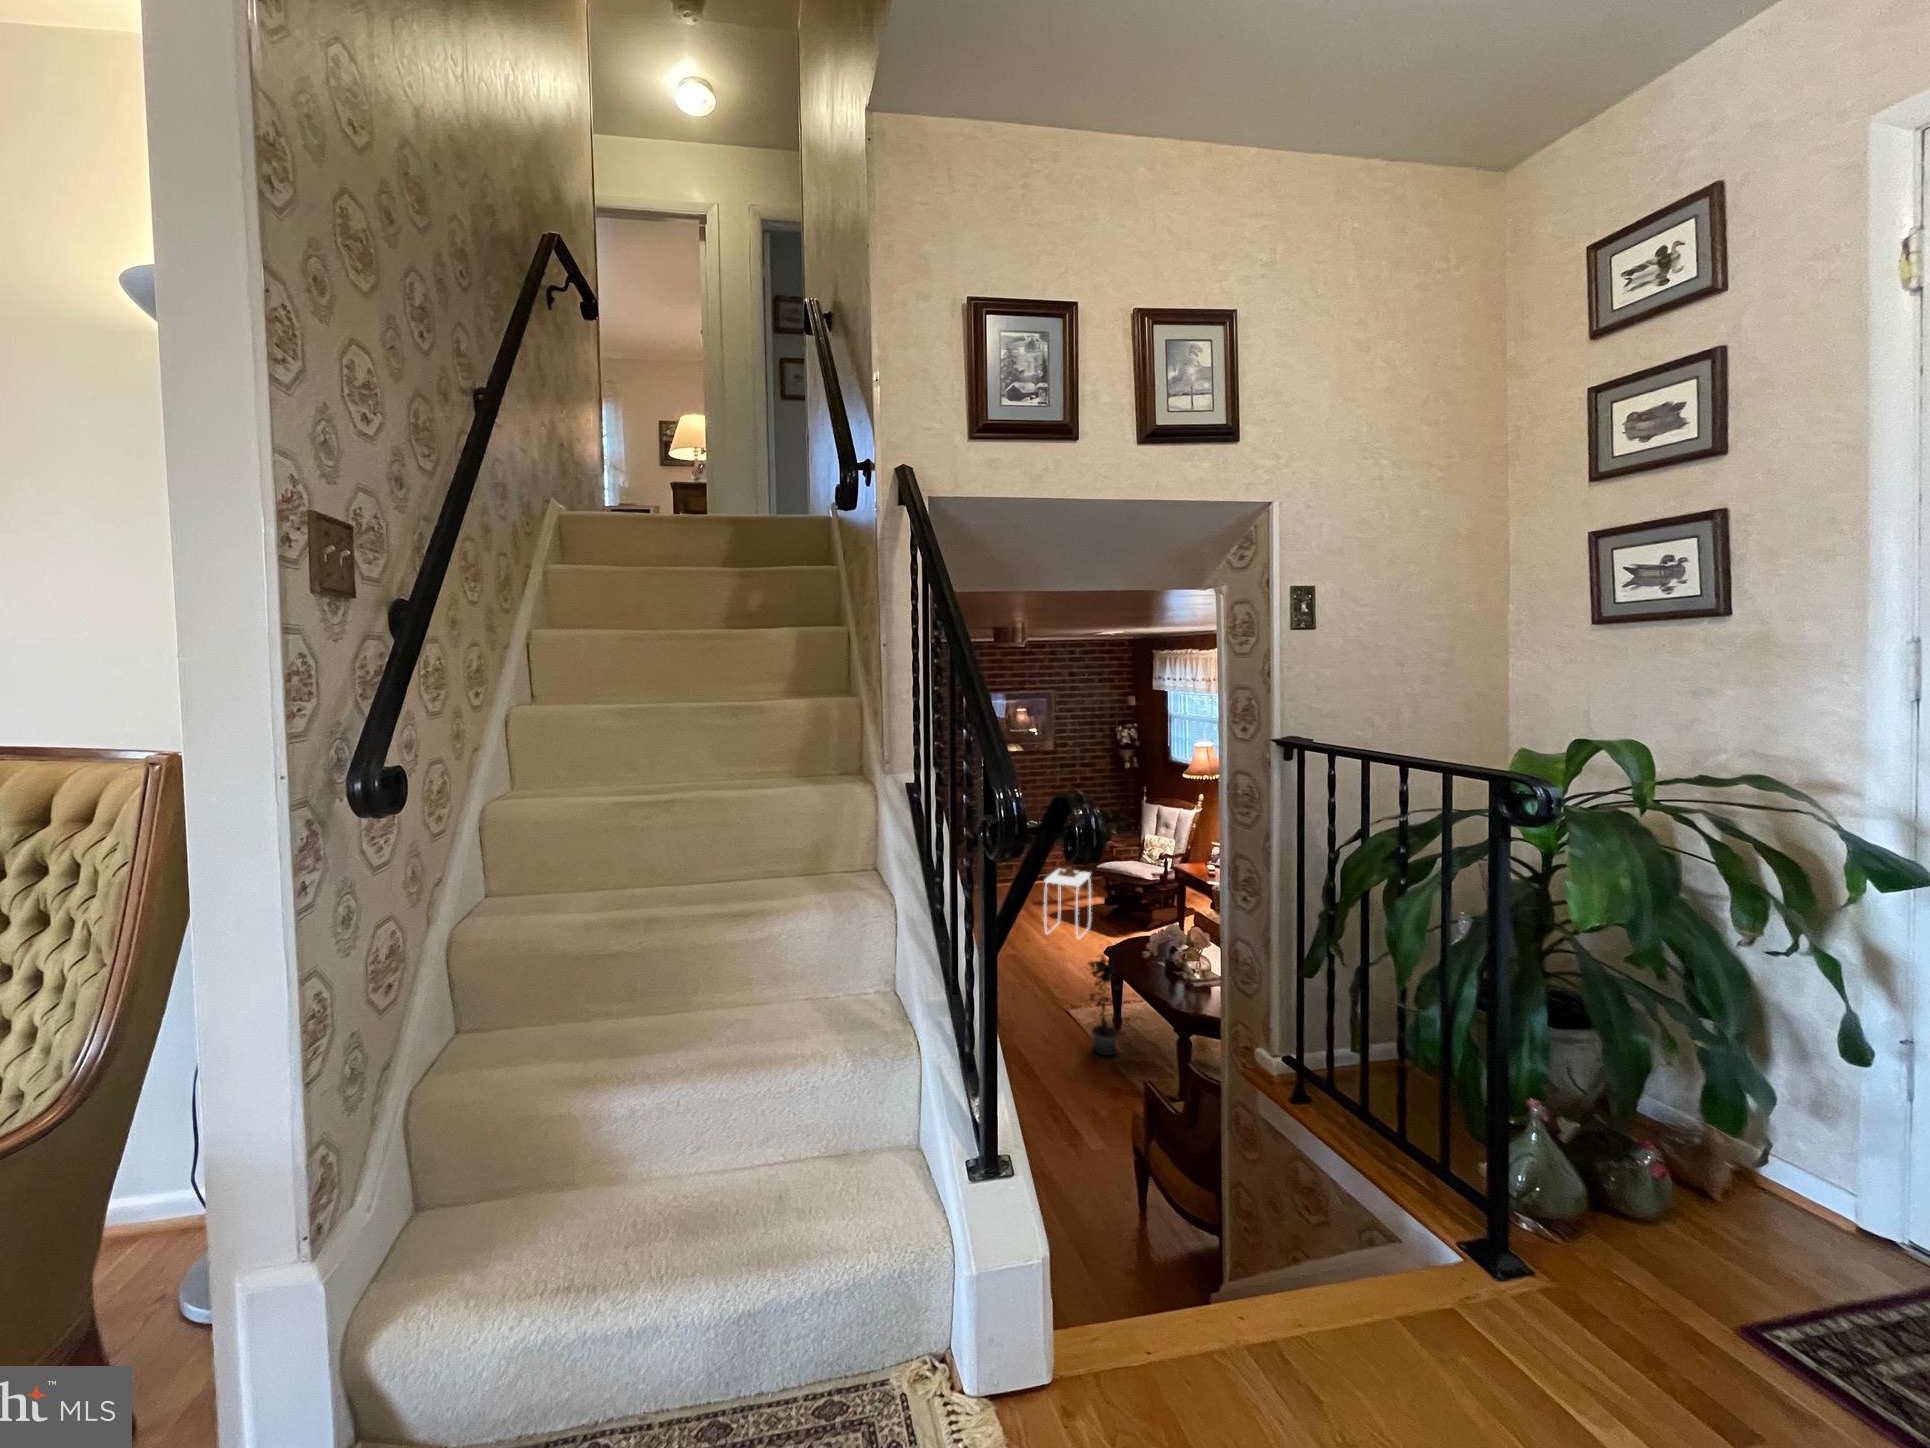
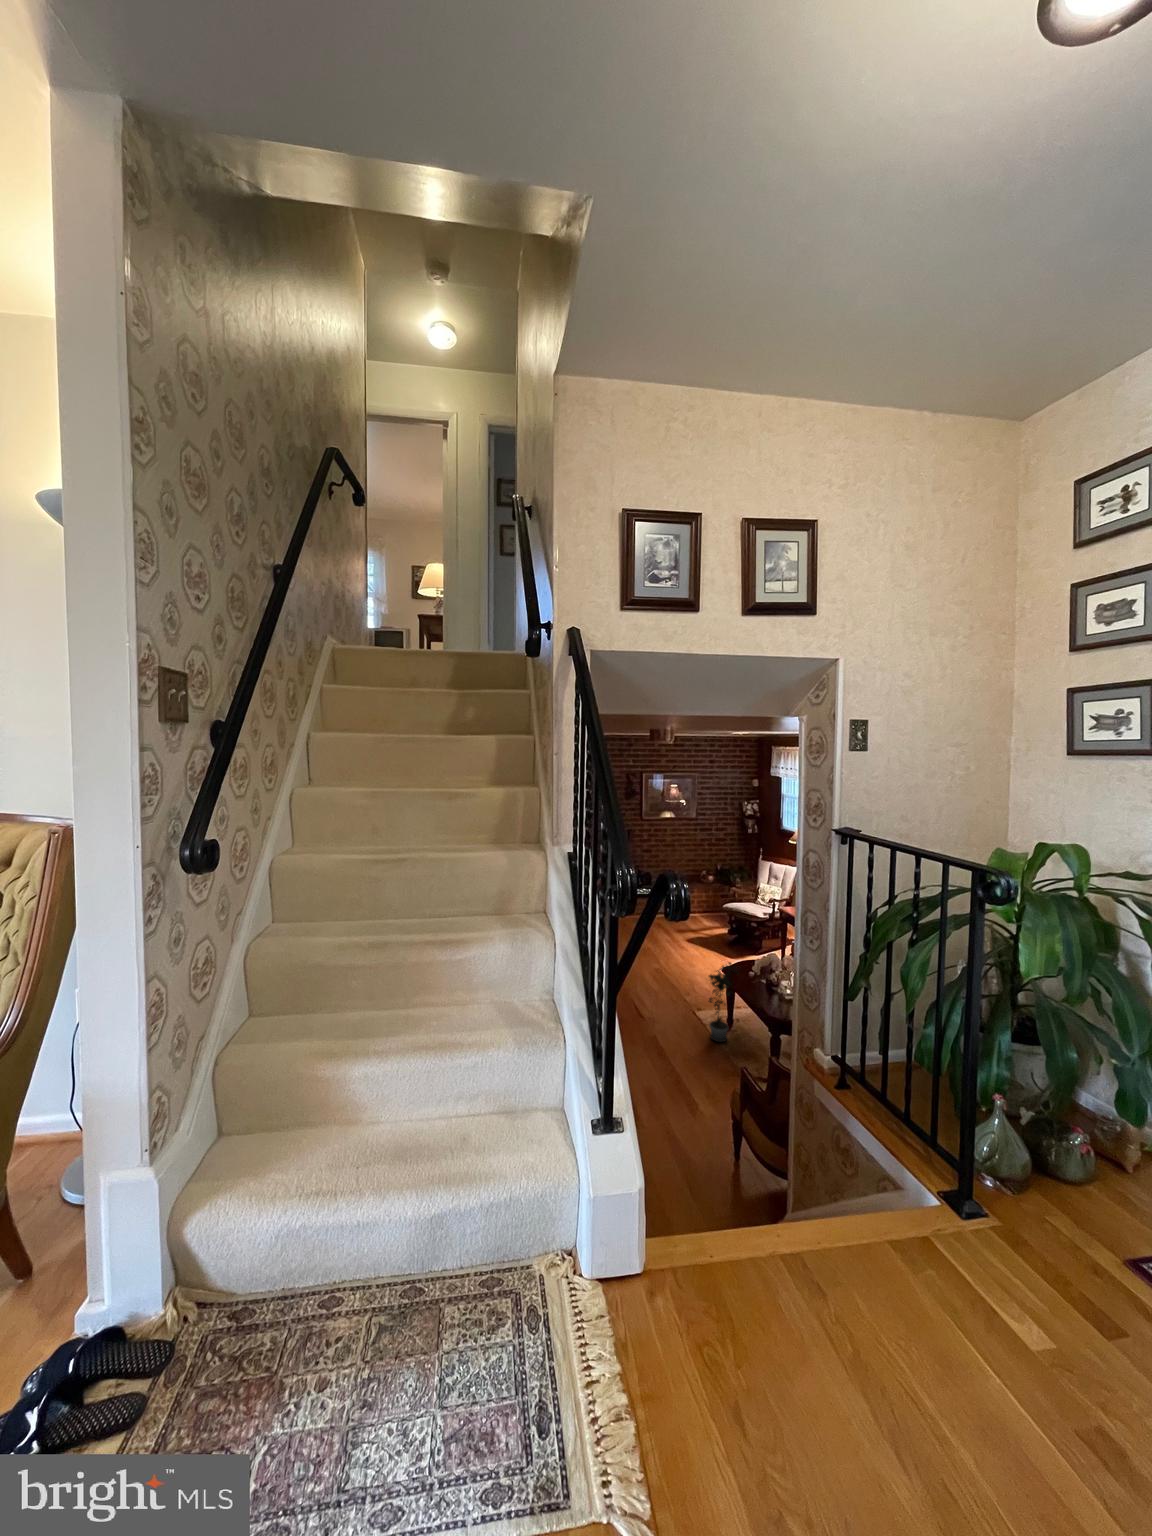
side table: present [1044,867,1091,939] -> none [681,904,716,957]

